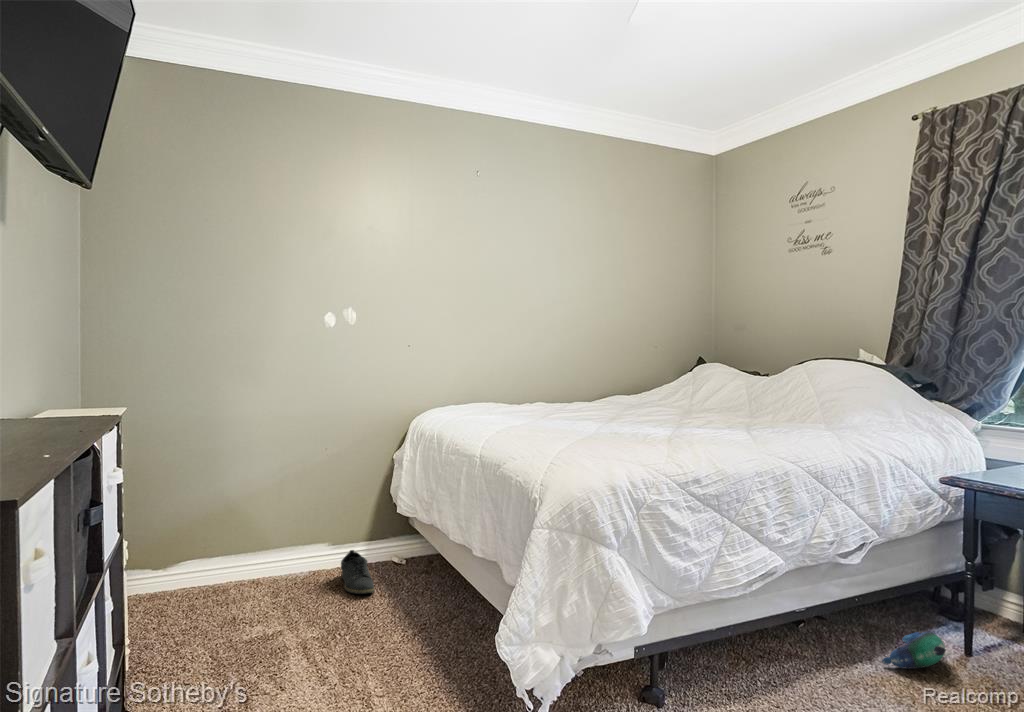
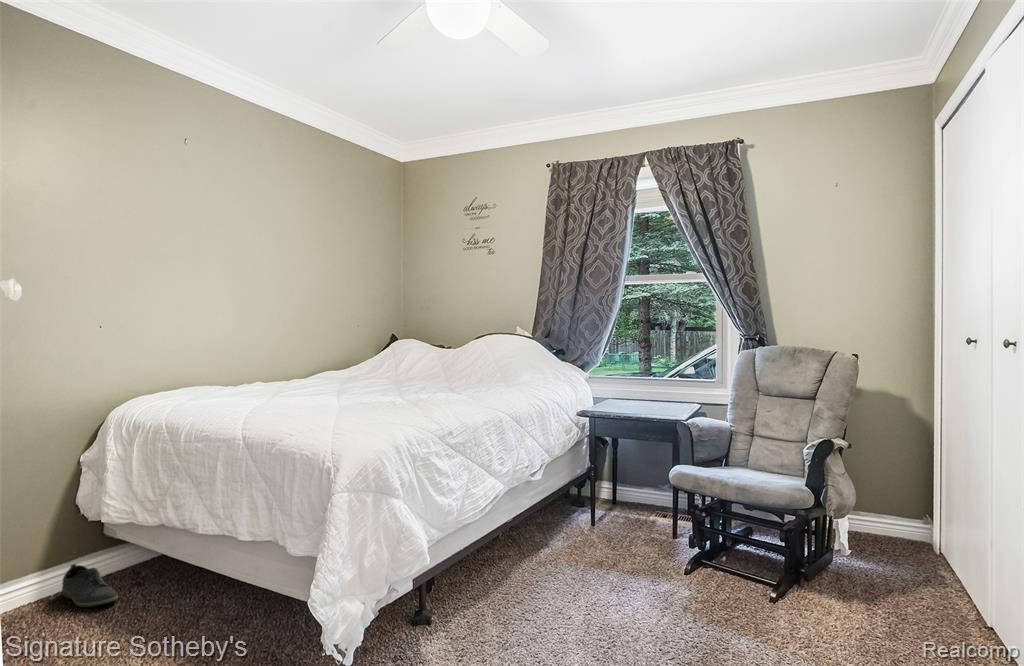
plush toy: present [882,632,946,669] -> none [550,515,584,541]

